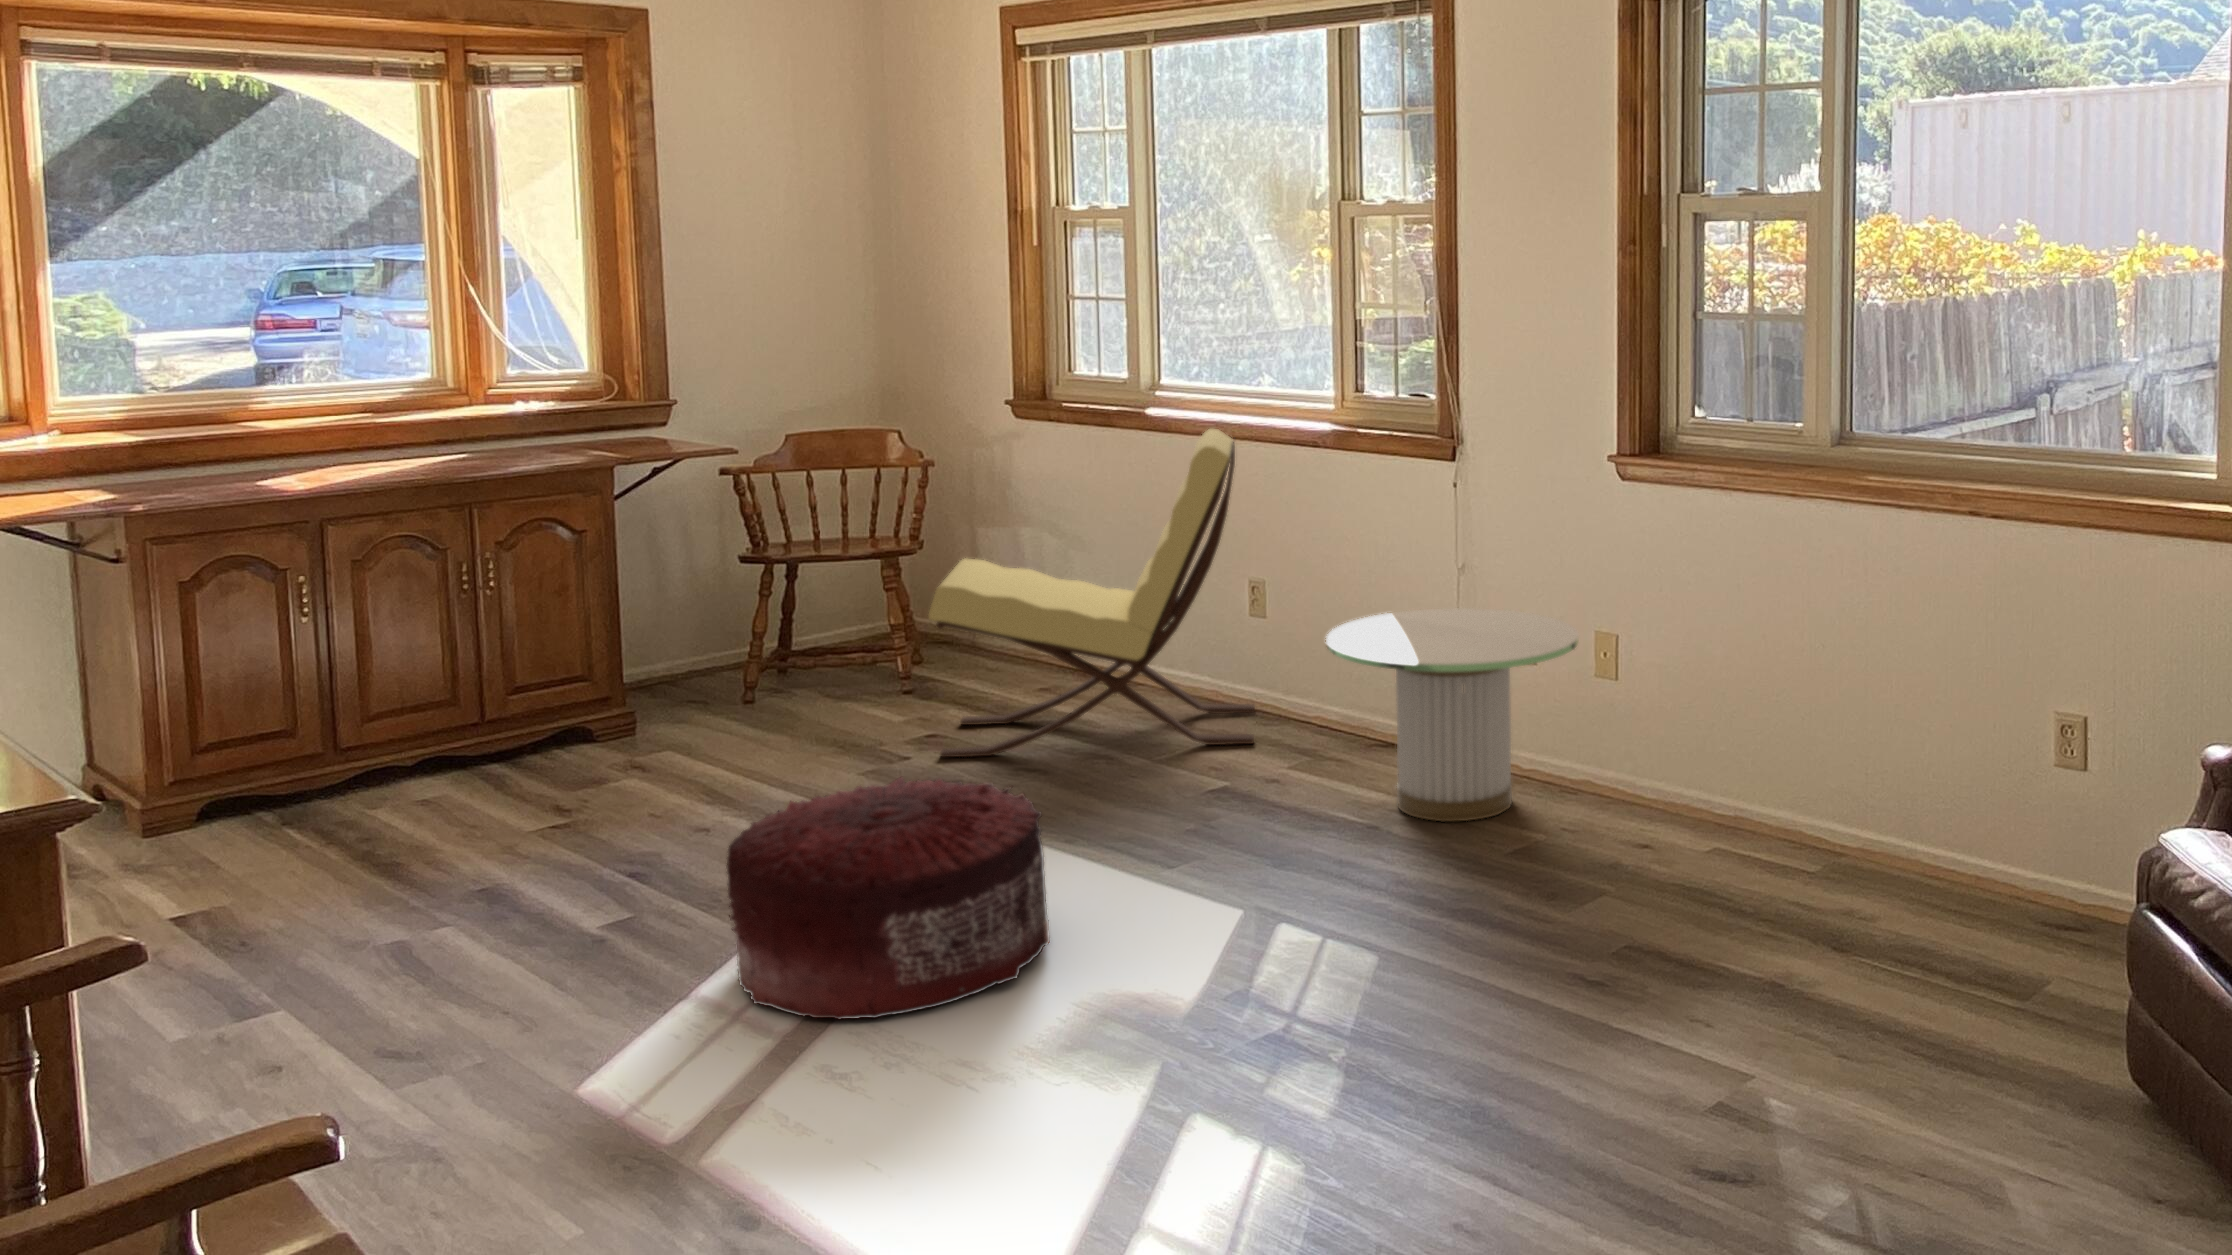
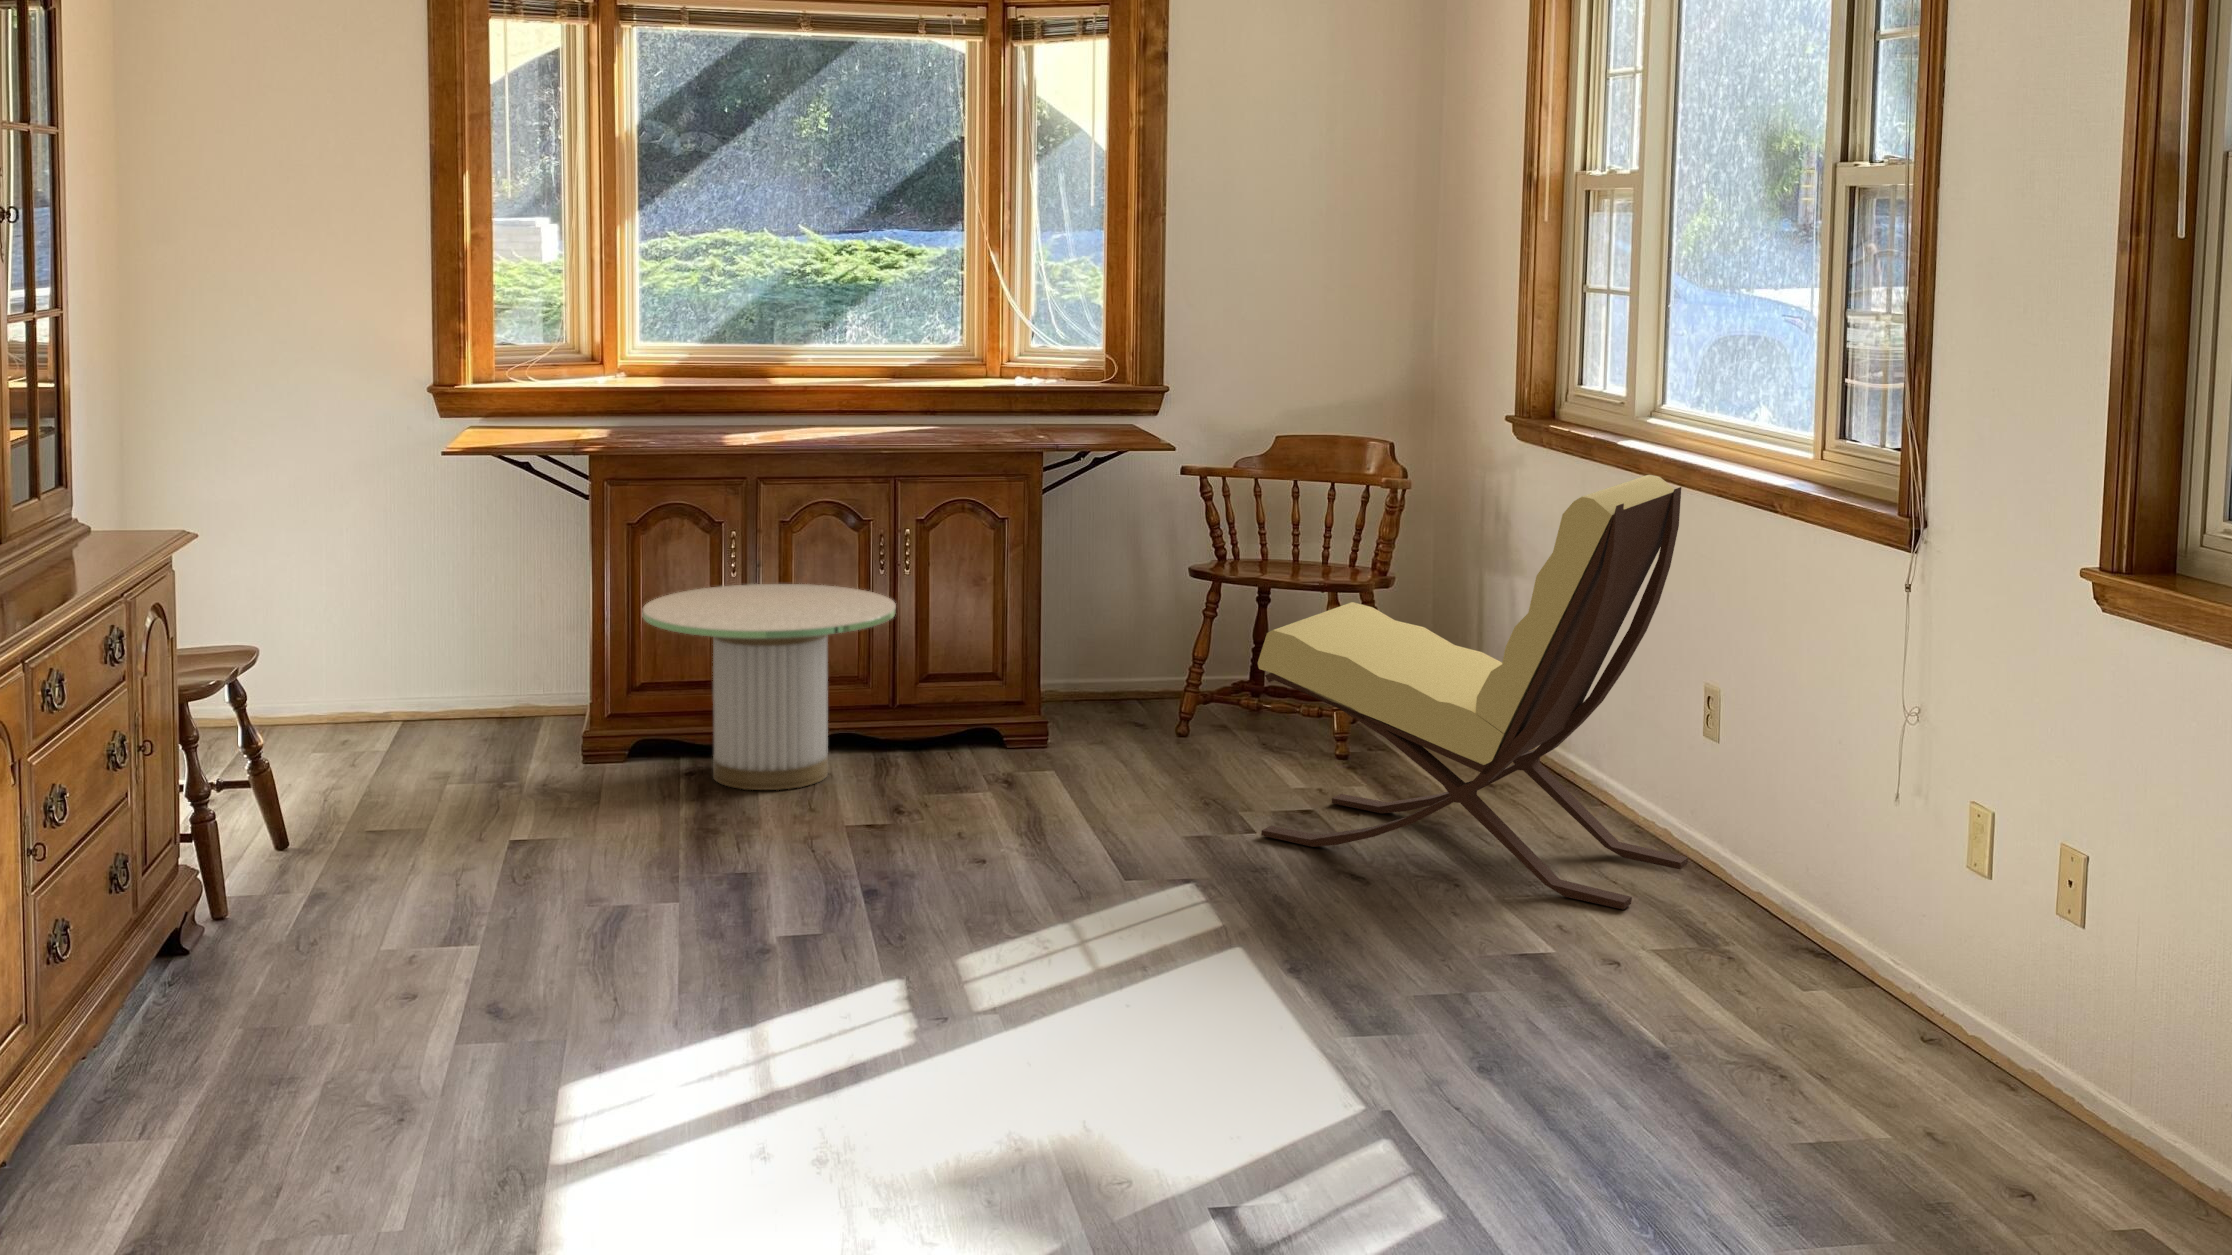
side table: present [1326,608,1579,822] -> present [643,584,896,790]
pouf: present [727,777,1050,1019] -> none [733,840,1108,1118]

